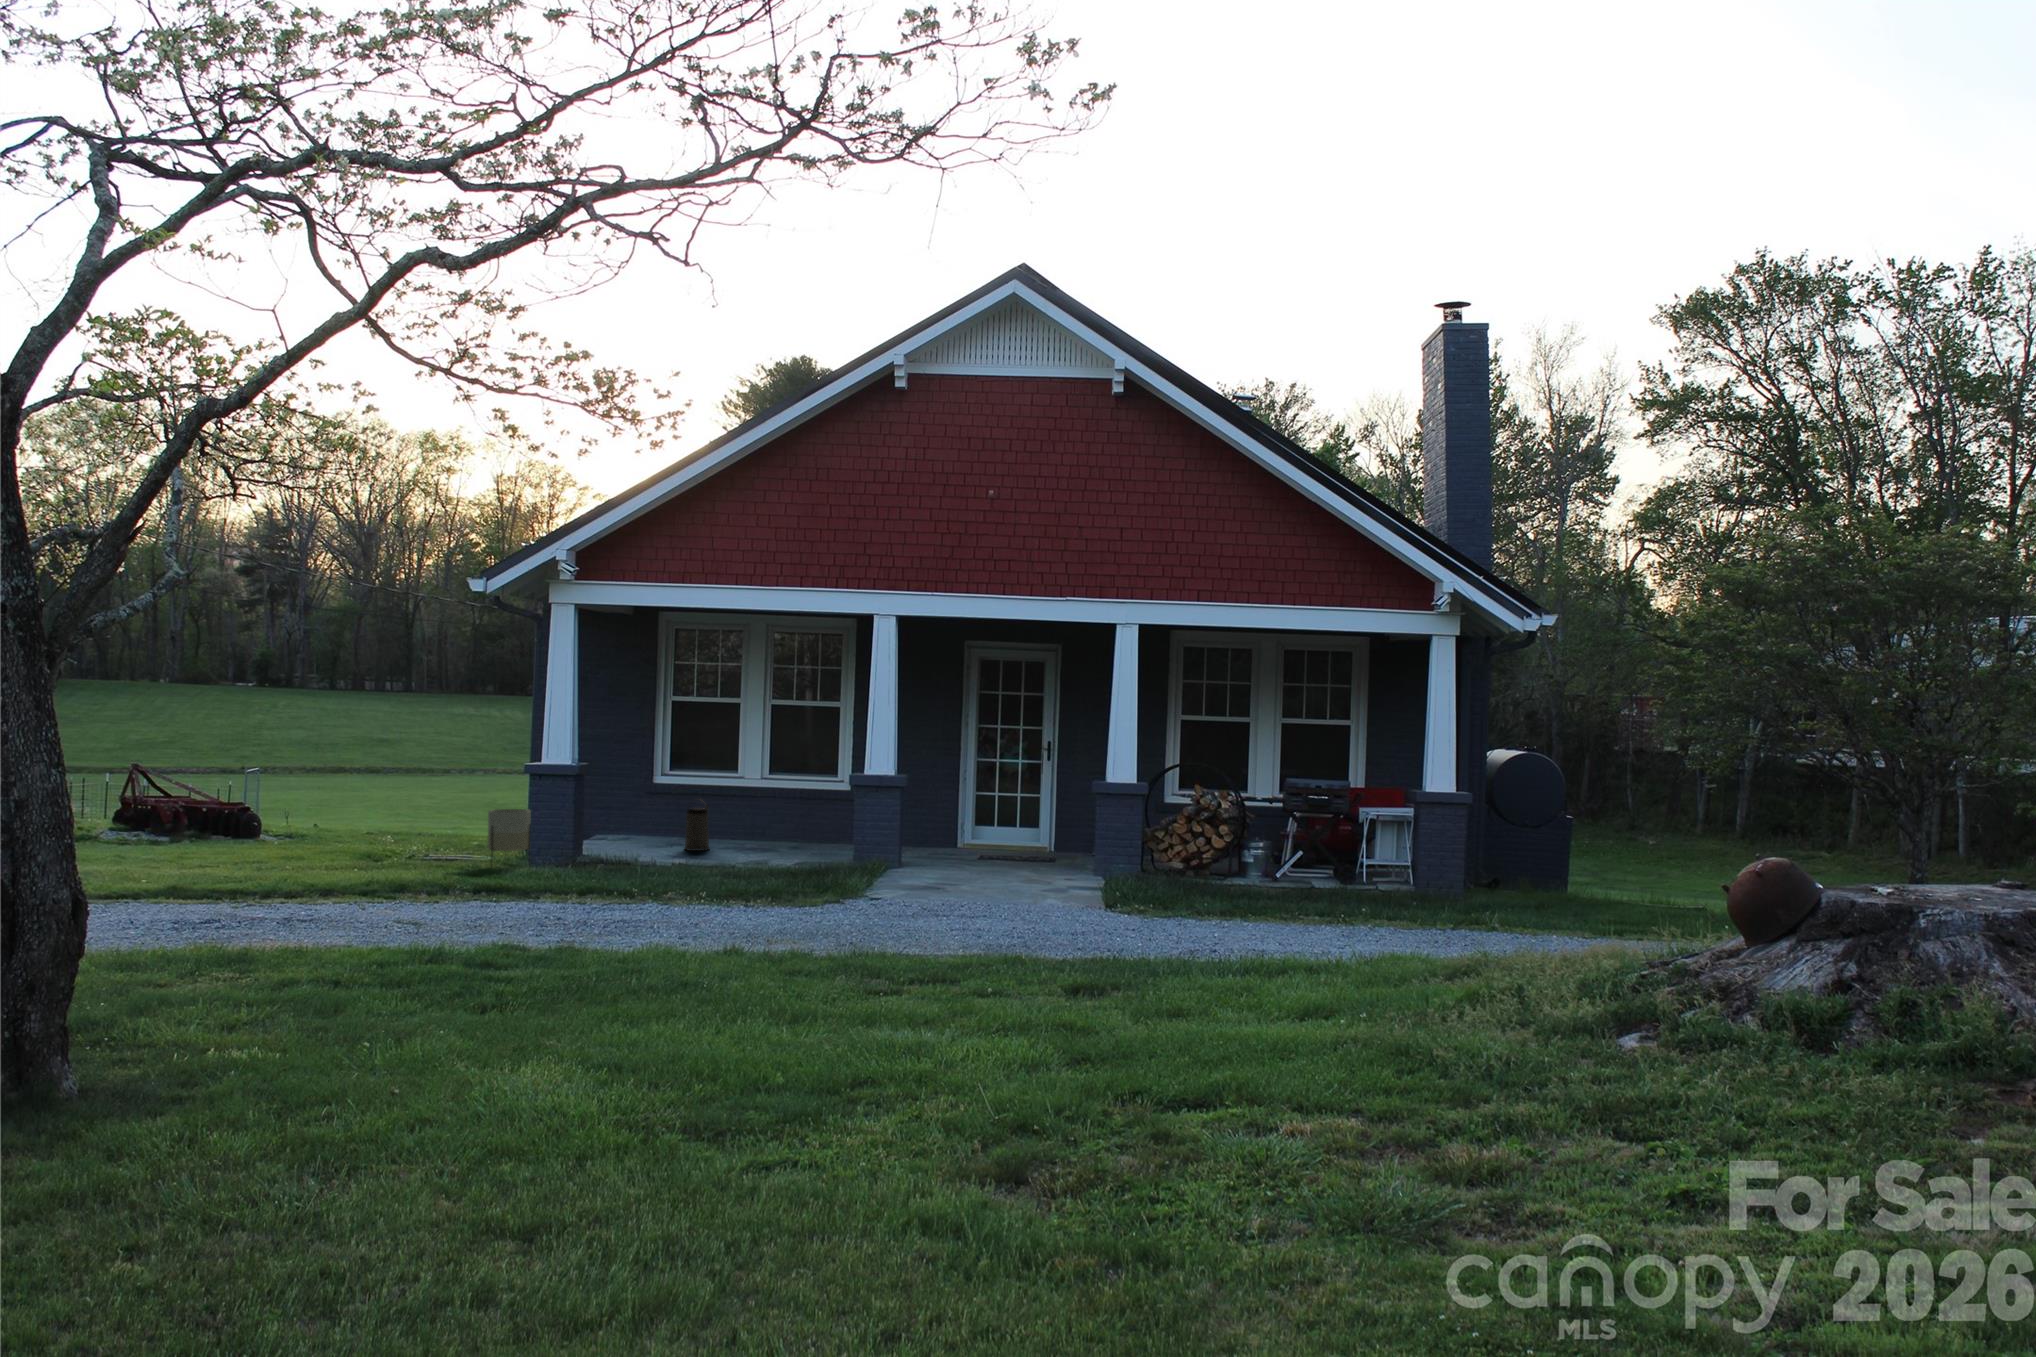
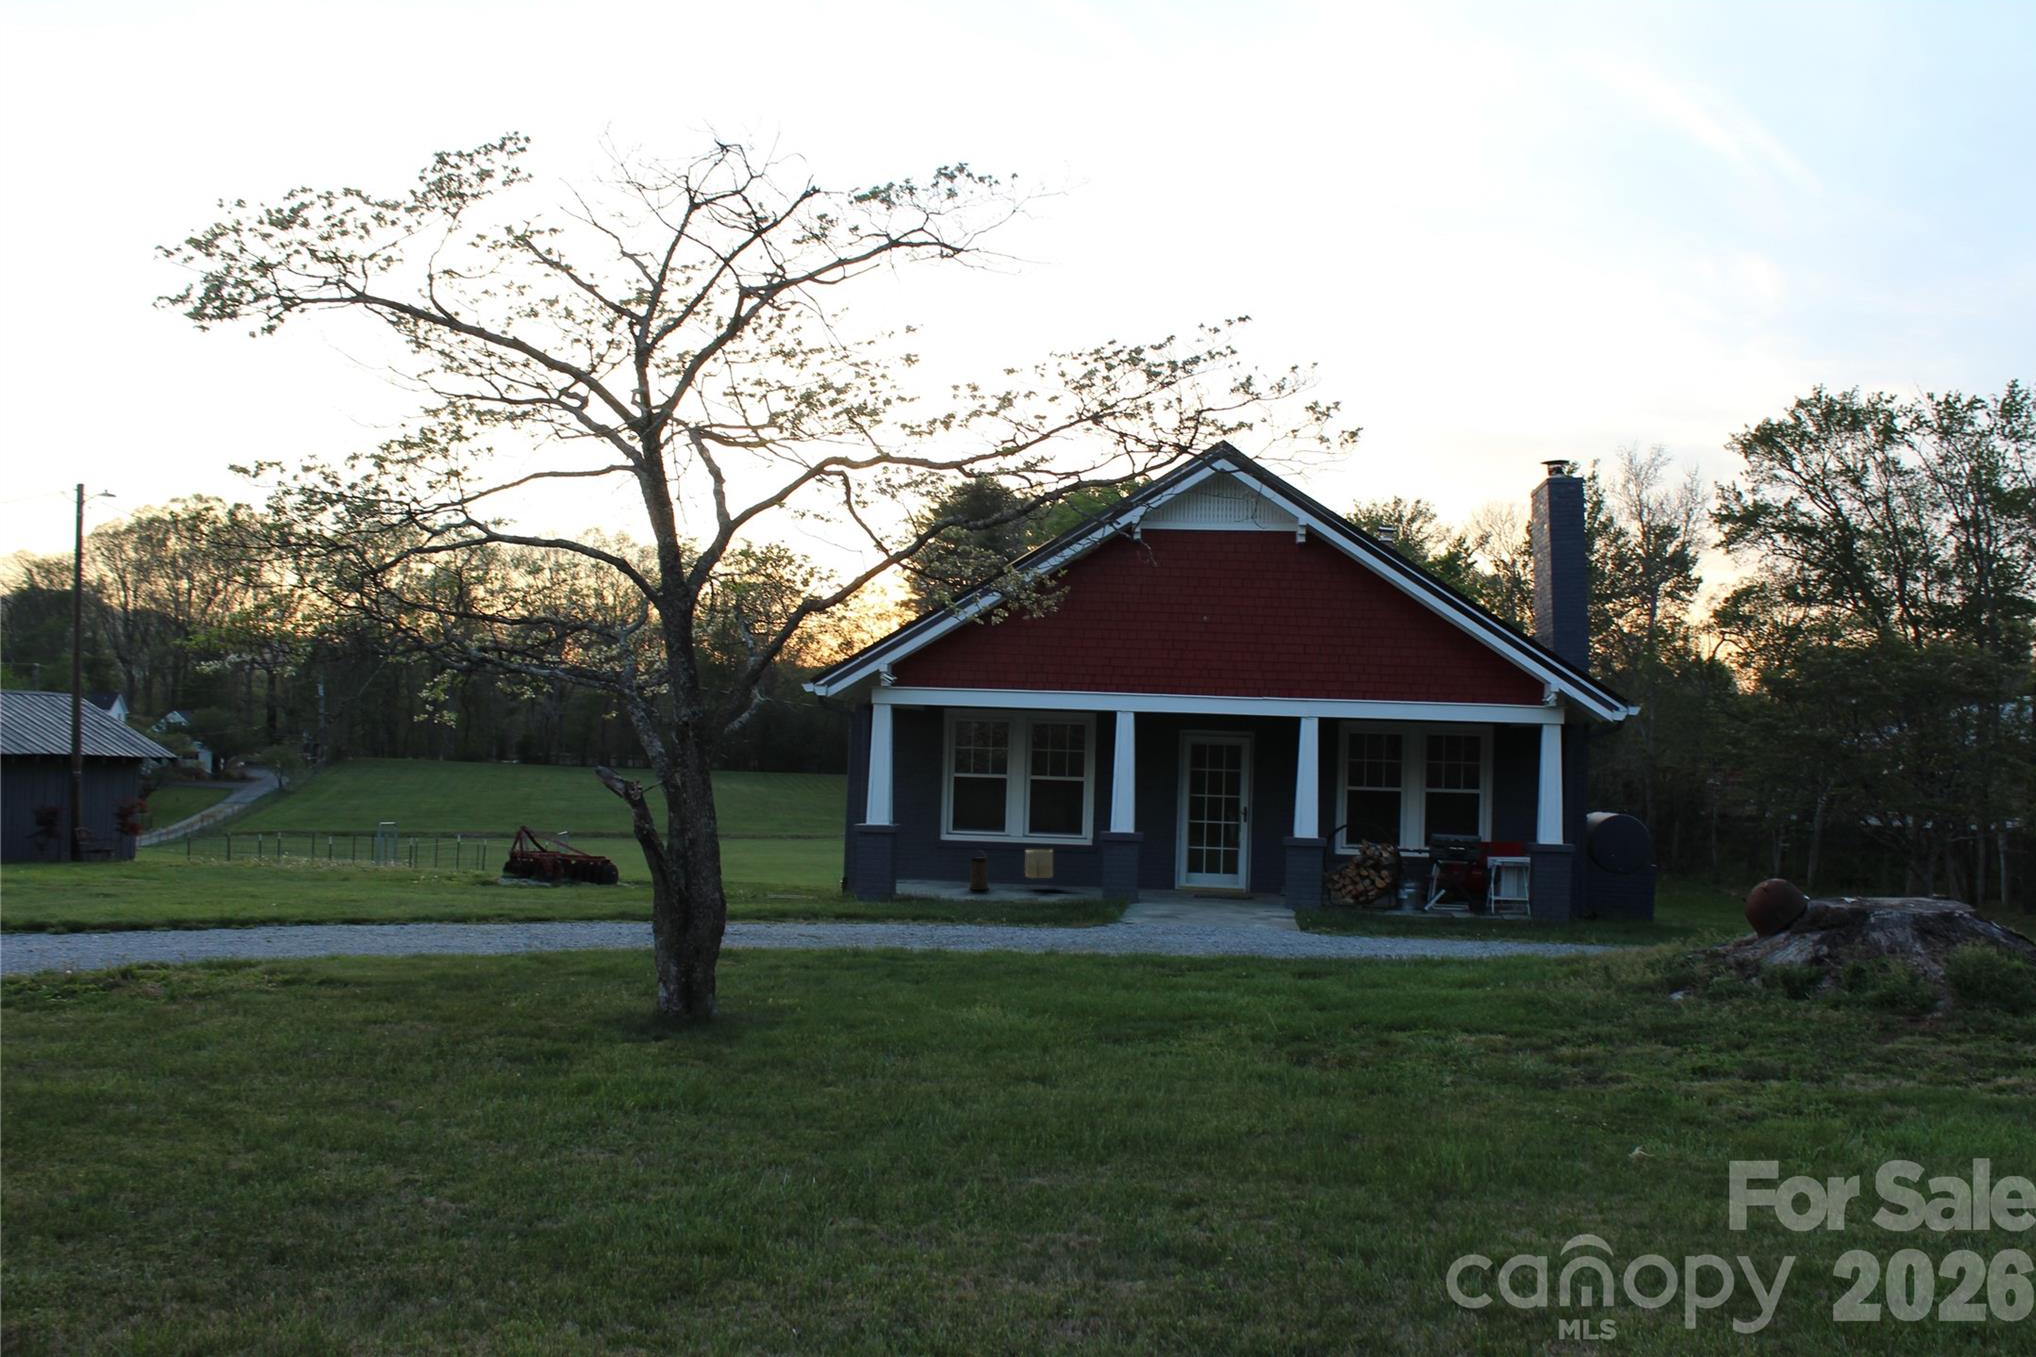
planter: present [488,809,530,851] -> present [1025,850,1053,878]

